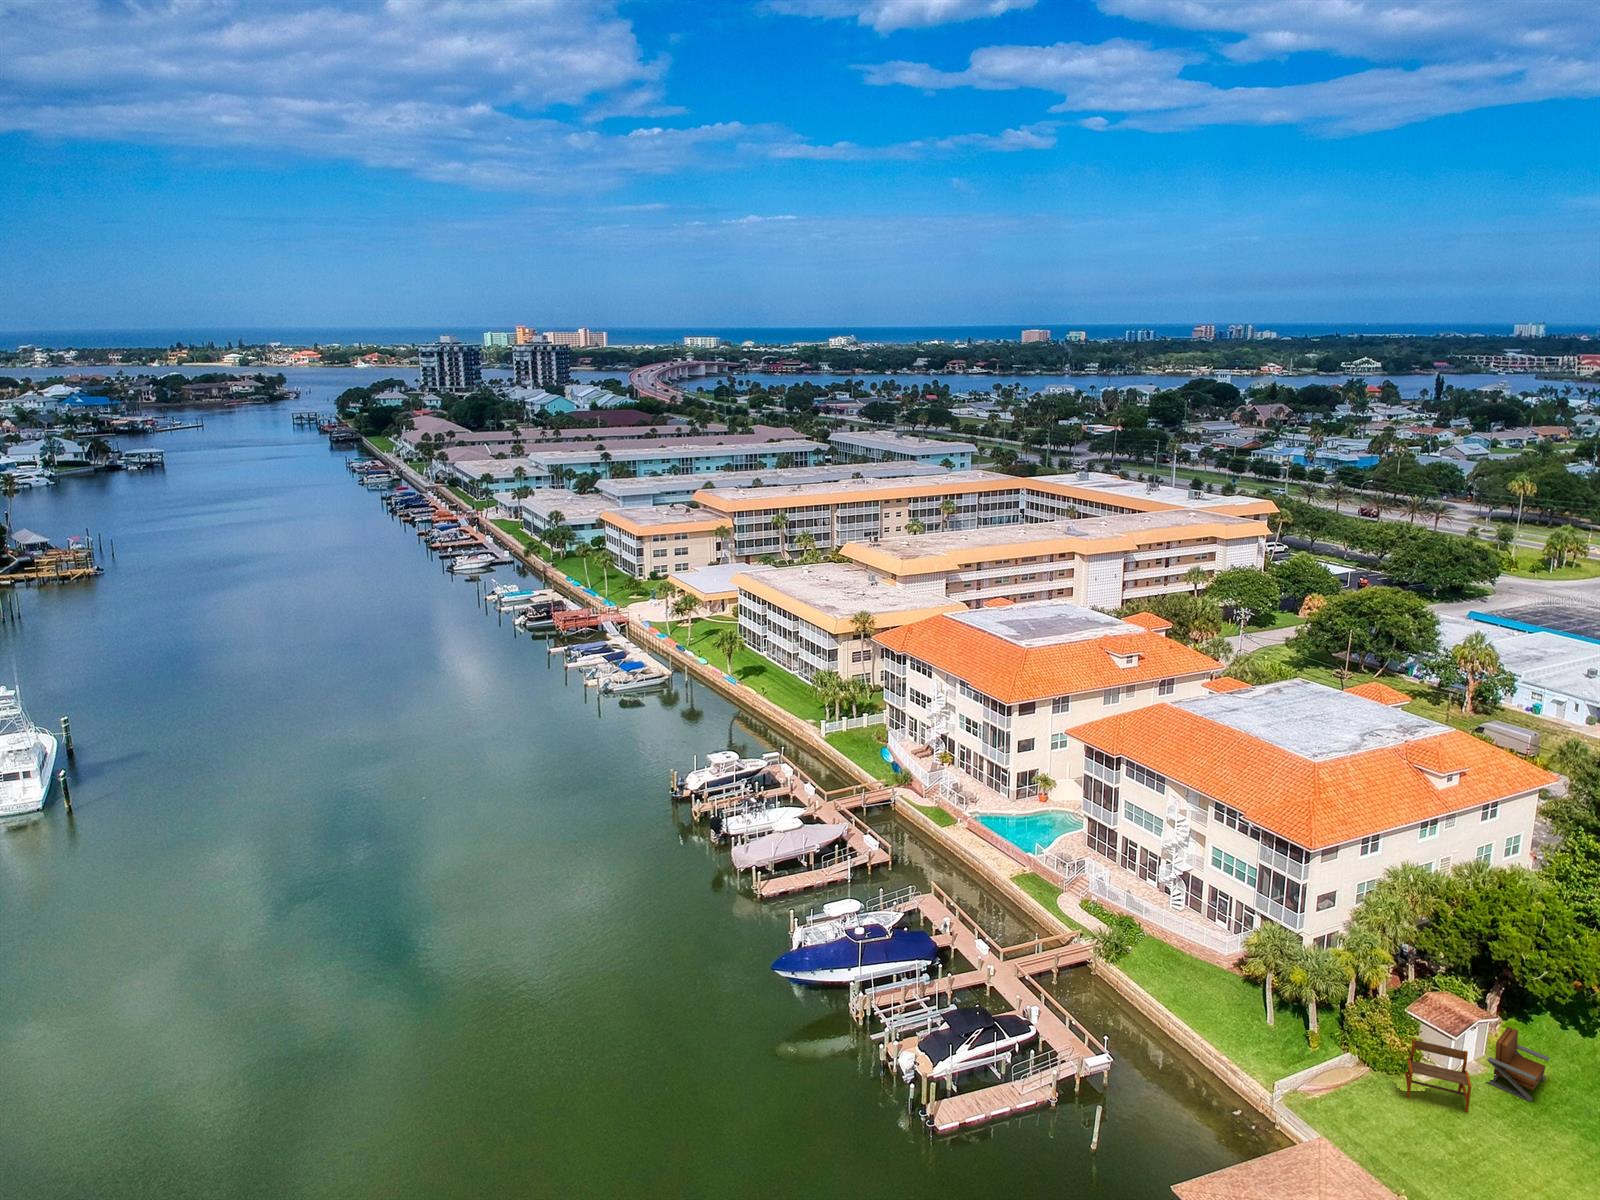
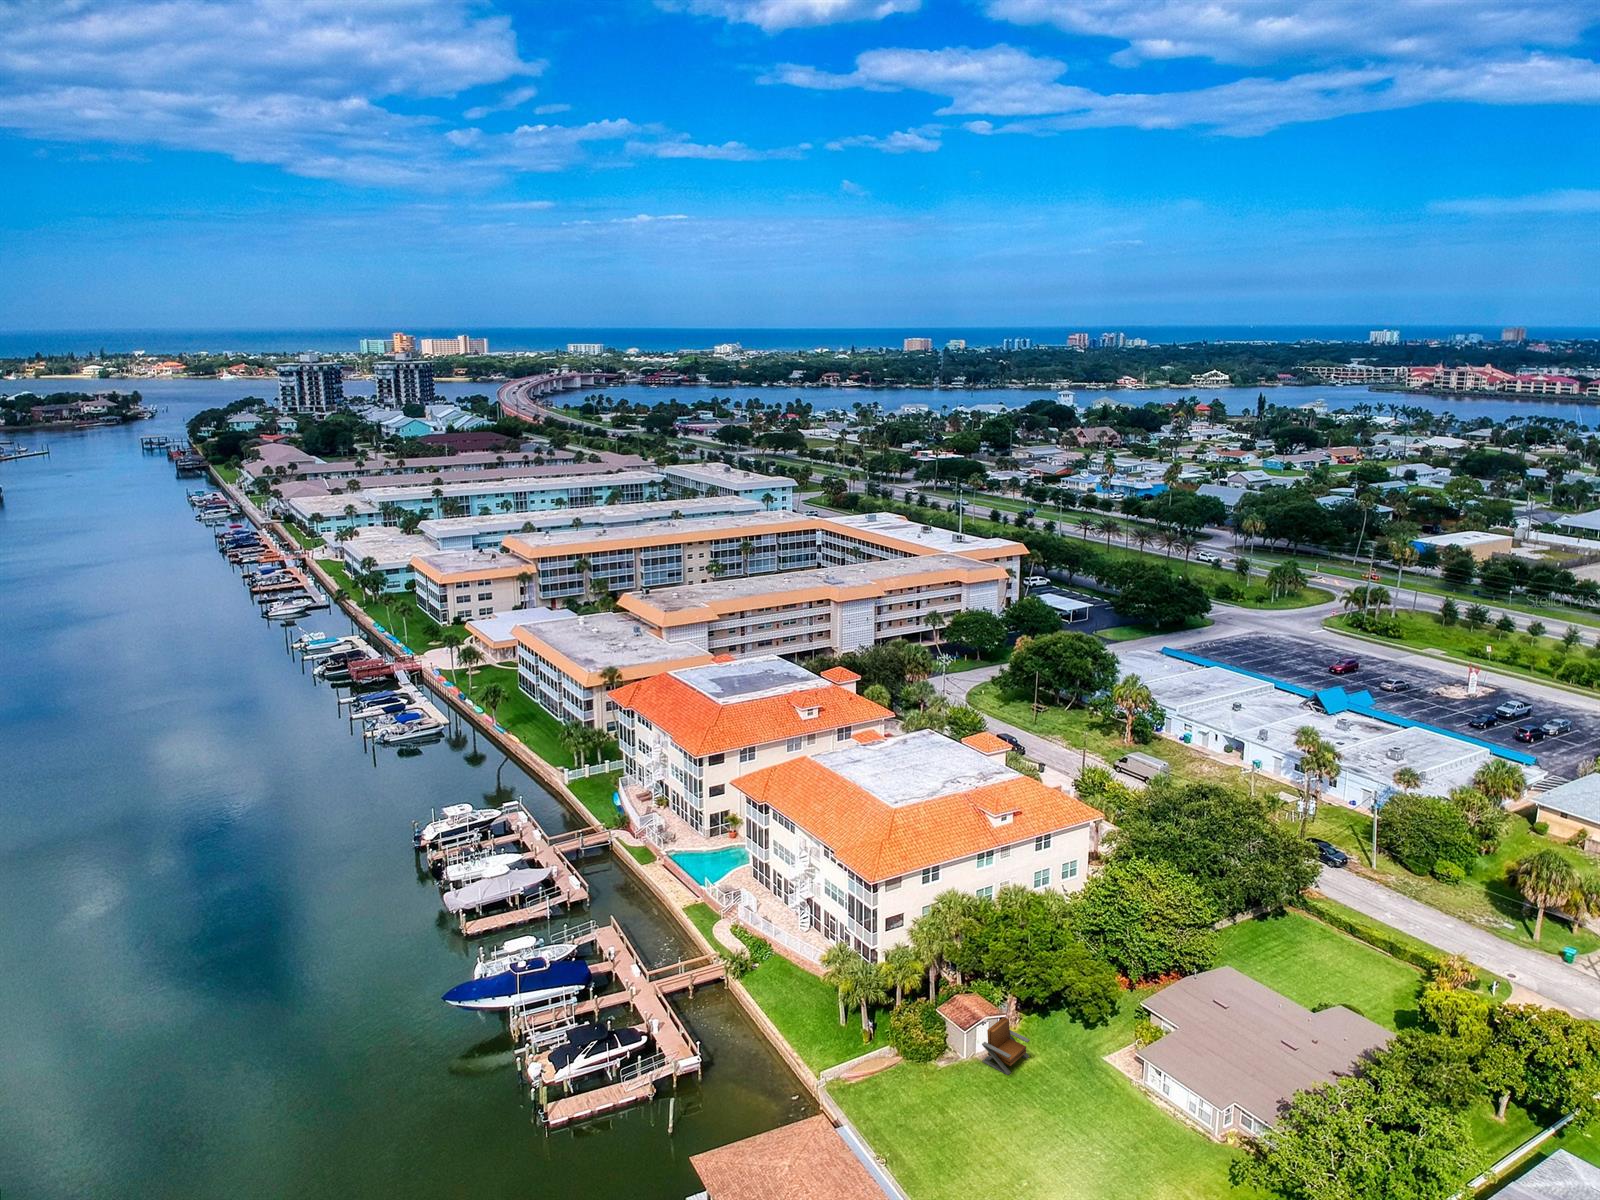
bench: present [1405,1039,1471,1112] -> none [916,1031,961,1086]

